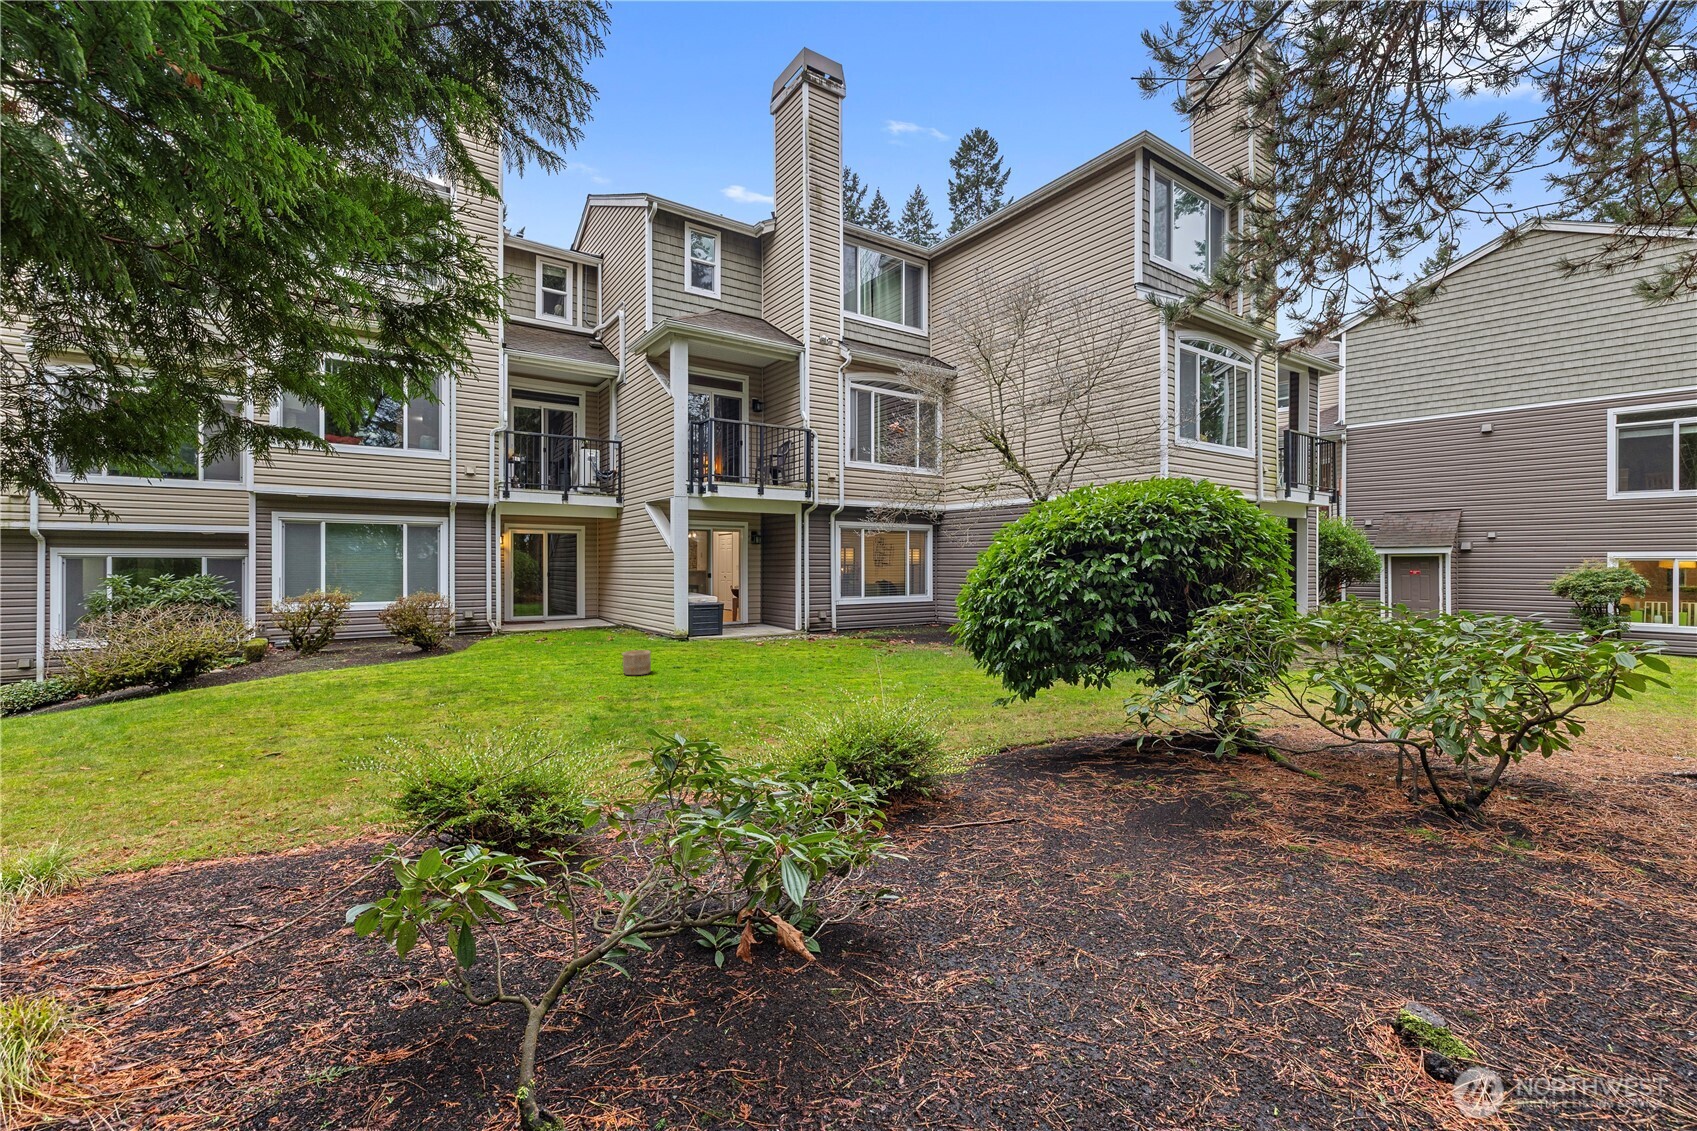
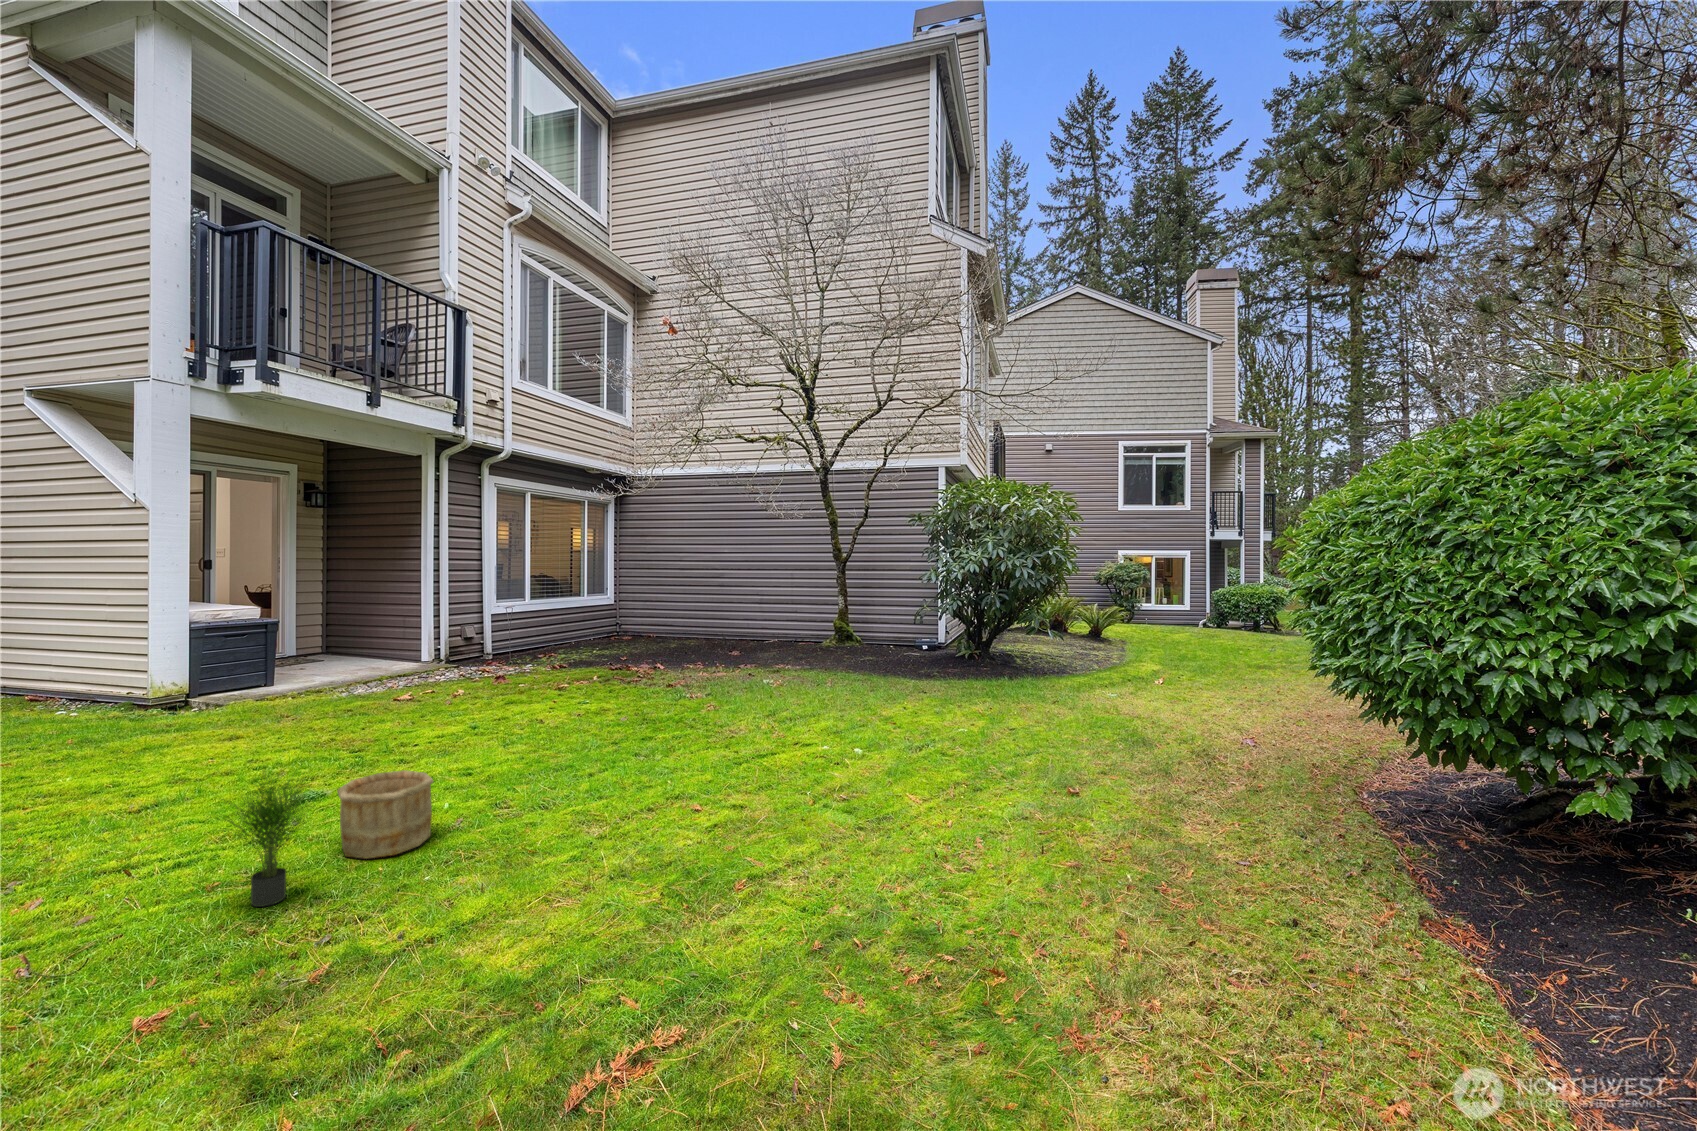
potted plant: none [581,636,608,678] -> present [218,769,310,907]

